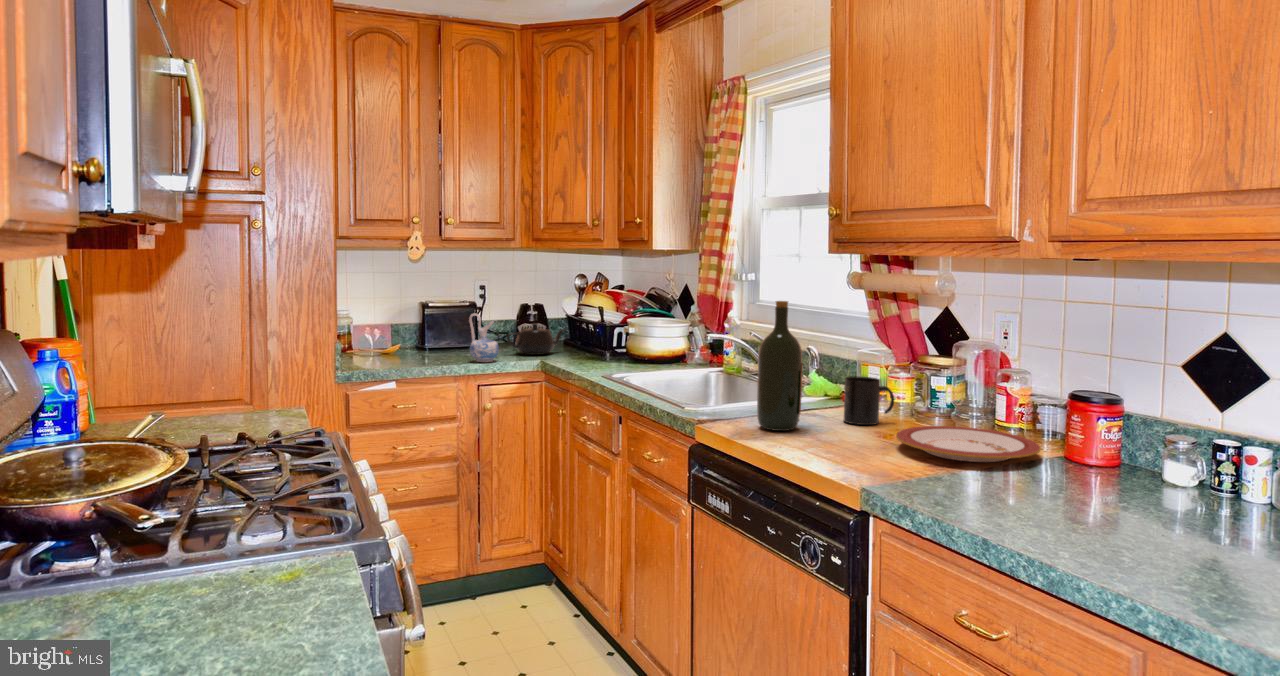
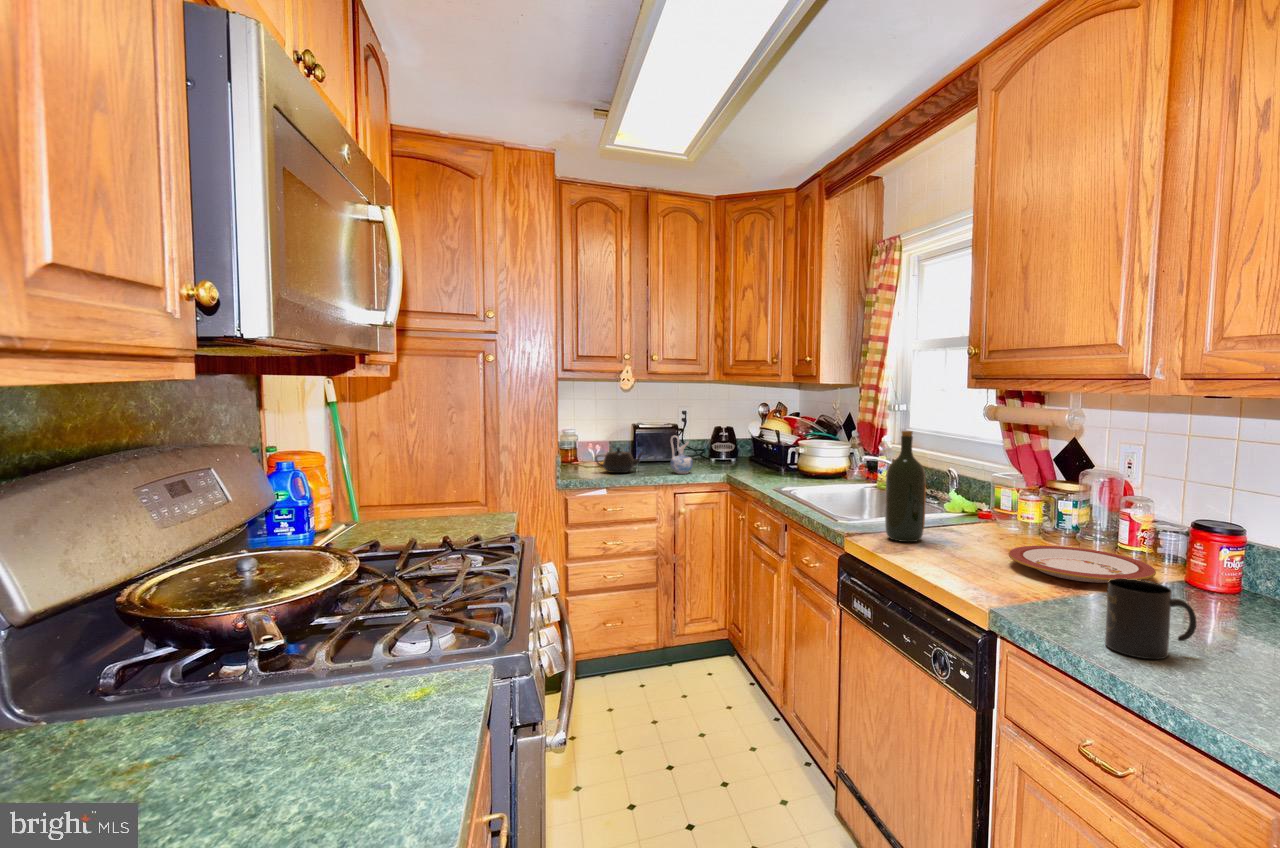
teapot: present [507,323,565,355] -> present [595,447,644,473]
mug: present [844,376,894,425] -> present [1105,578,1197,659]

